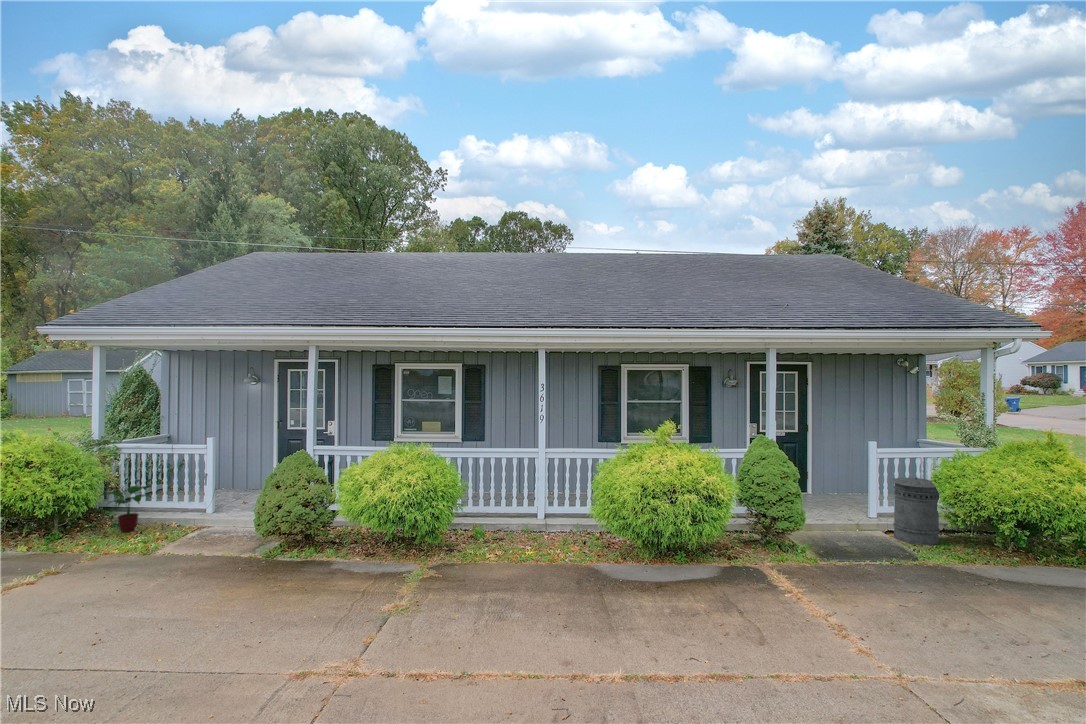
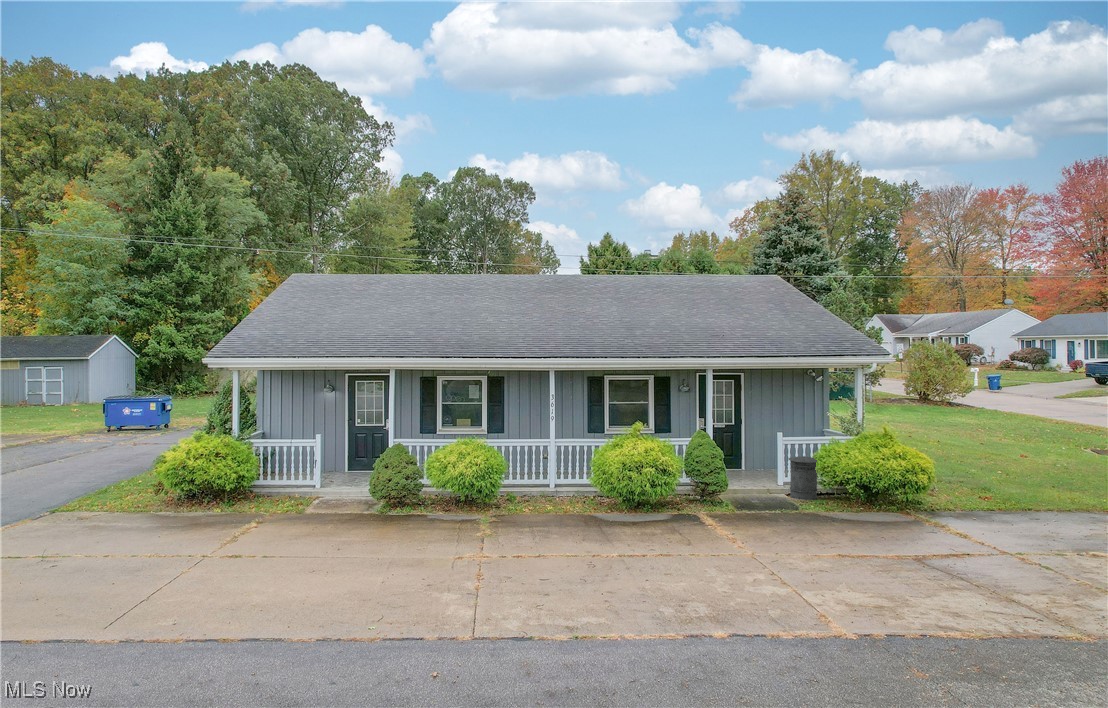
potted plant: present [100,486,151,532] -> none [241,471,278,503]

